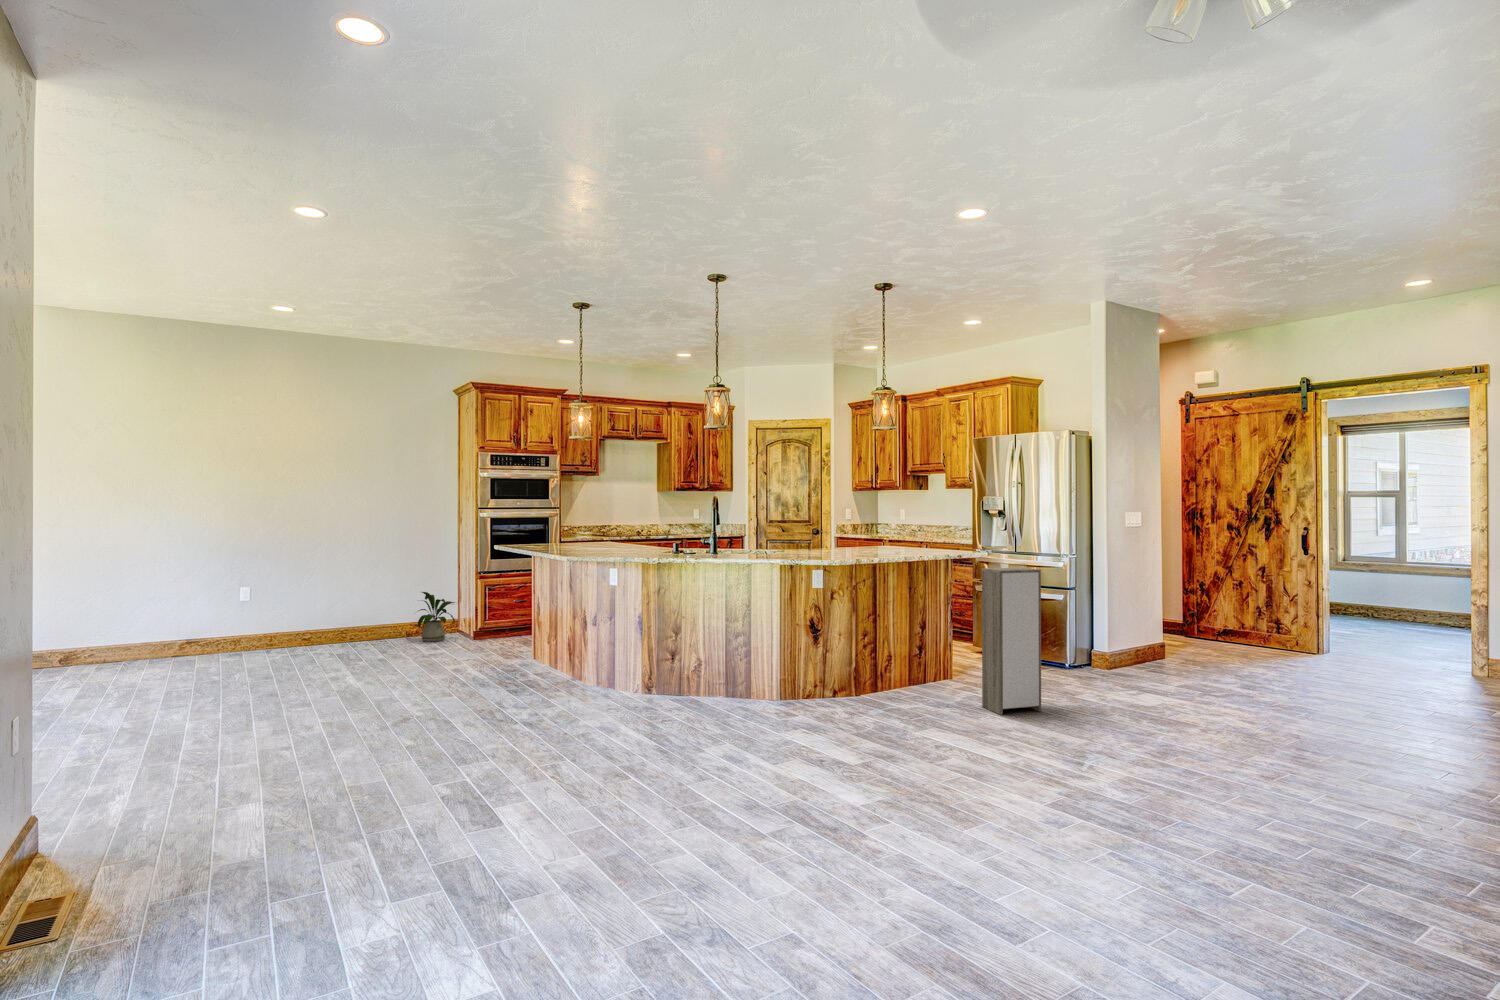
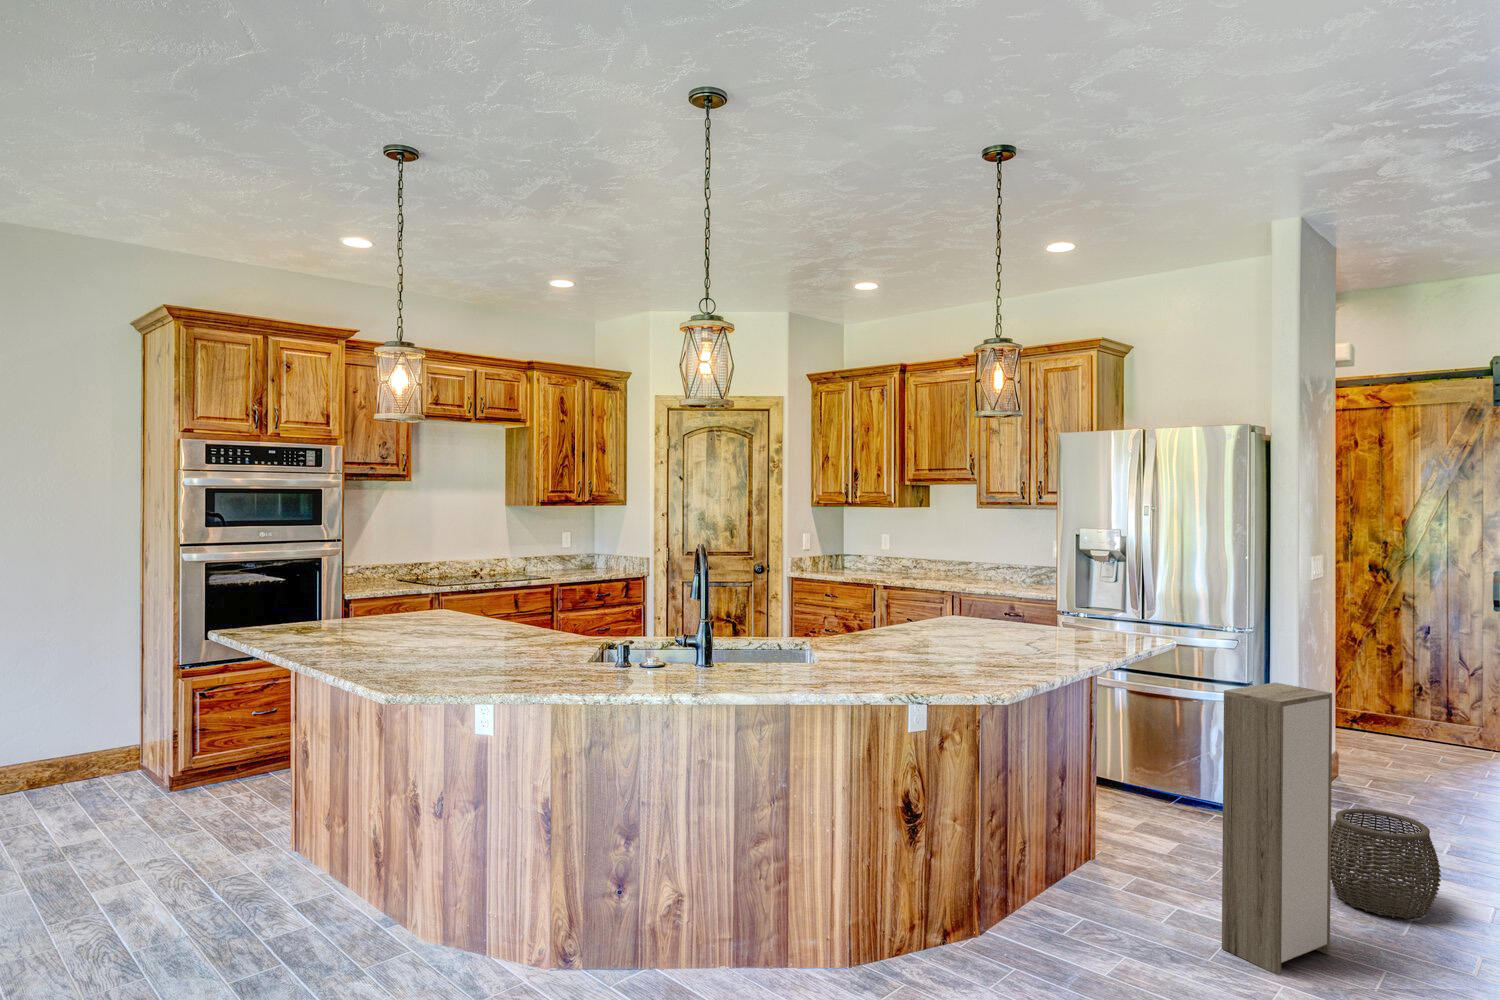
house plant: present [418,592,455,642] -> none [39,712,138,808]
woven basket: none [1072,648,1133,705] -> present [1331,809,1441,919]

